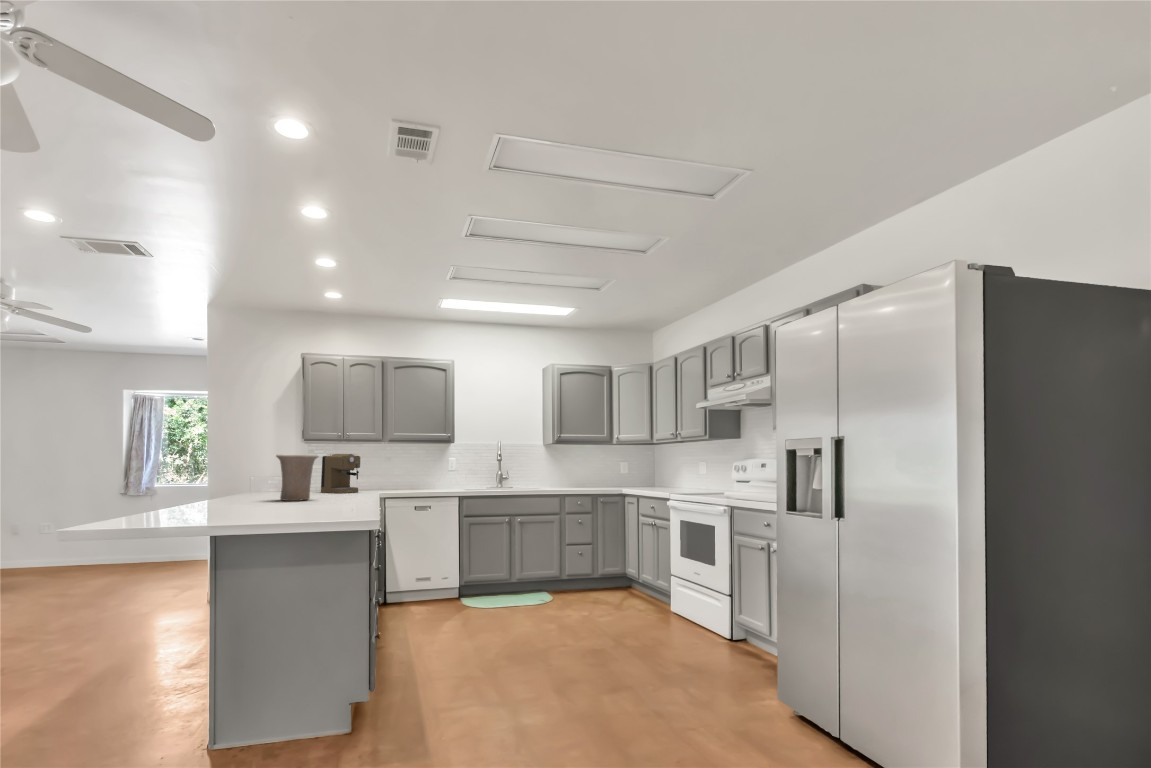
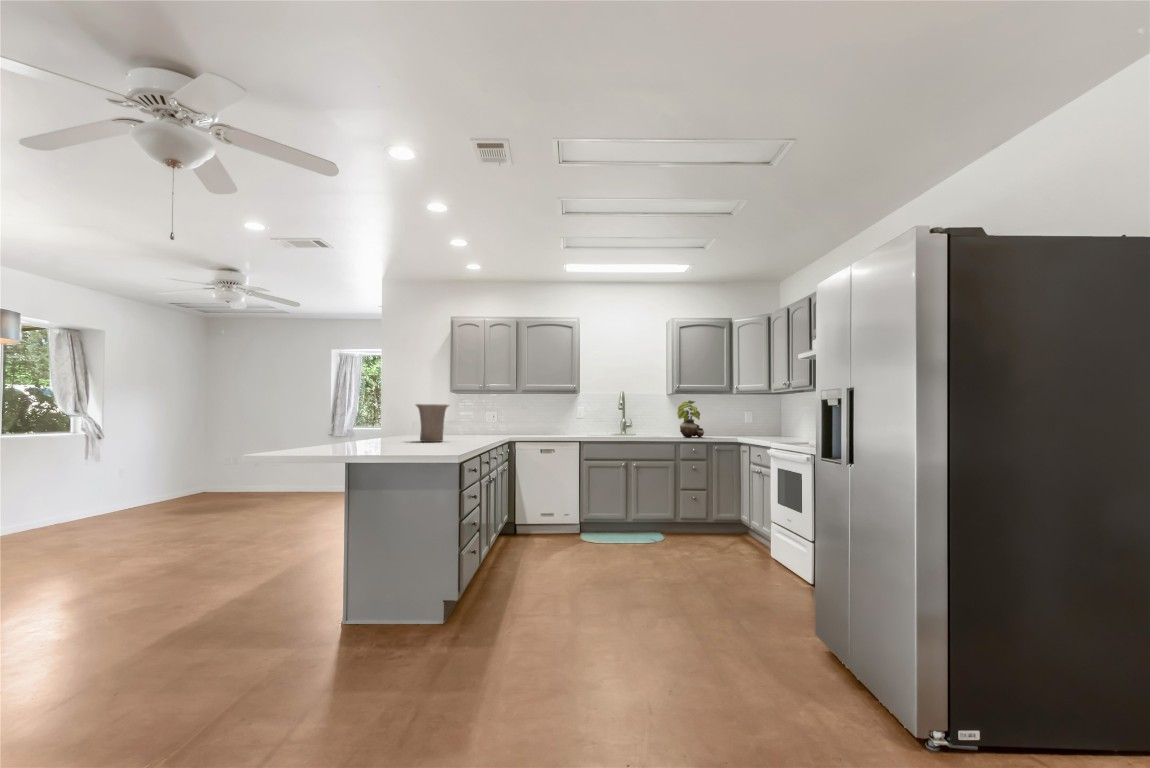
potted plant: none [562,450,589,489] -> present [677,401,704,438]
coffee maker: present [321,454,360,493] -> none [462,403,494,437]

